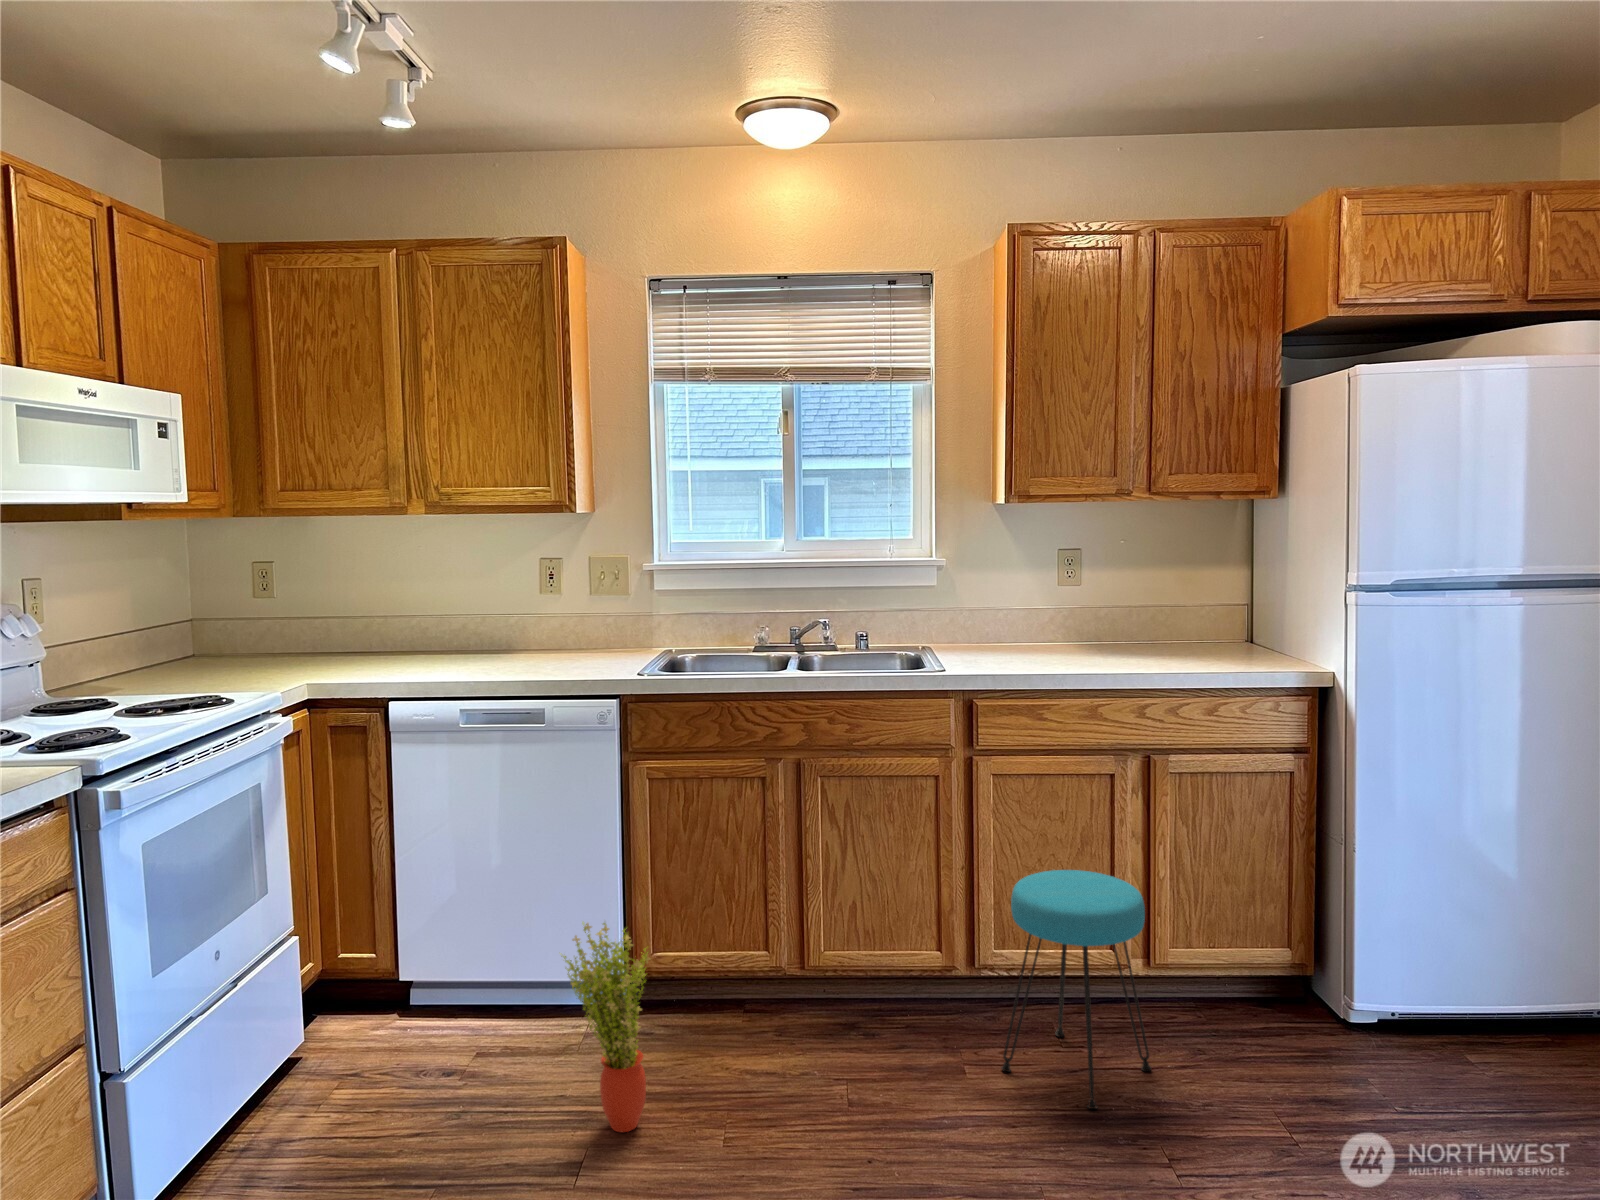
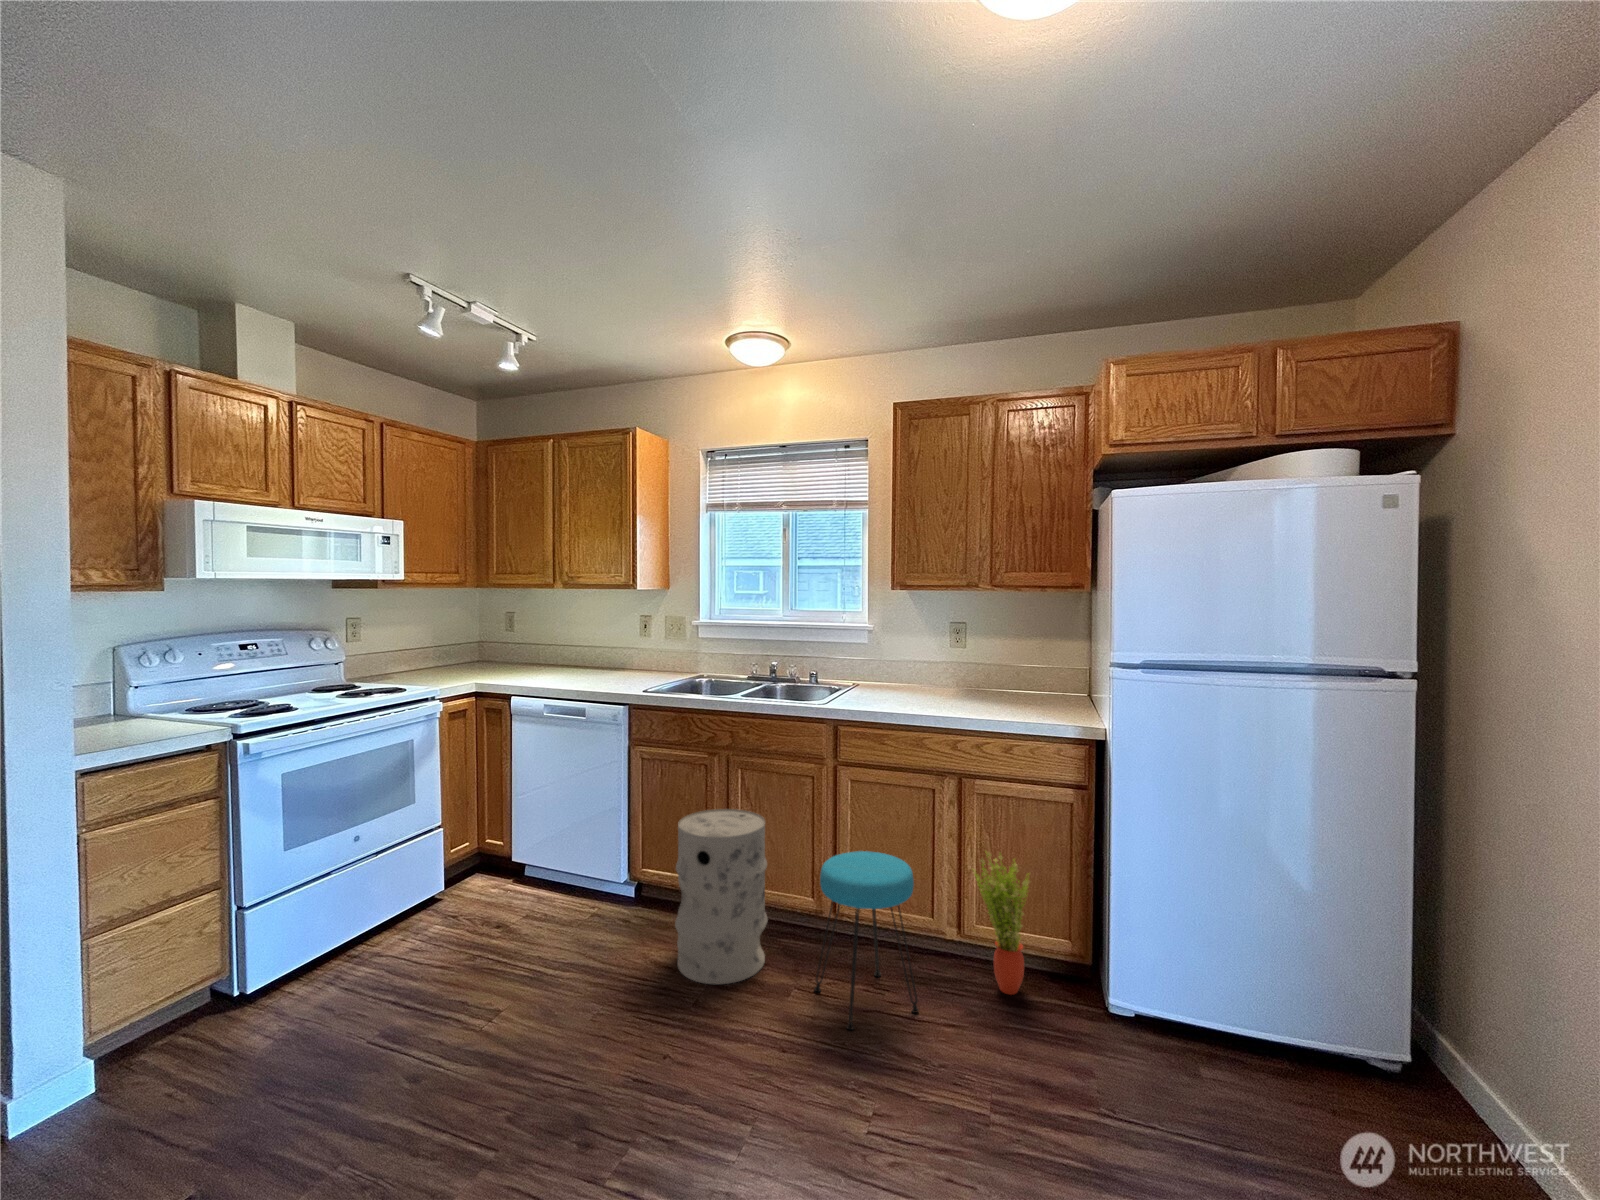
trash can: none [774,838,909,1094] -> present [675,809,768,984]
potted plant: present [563,923,650,1132] -> present [975,853,1029,995]

